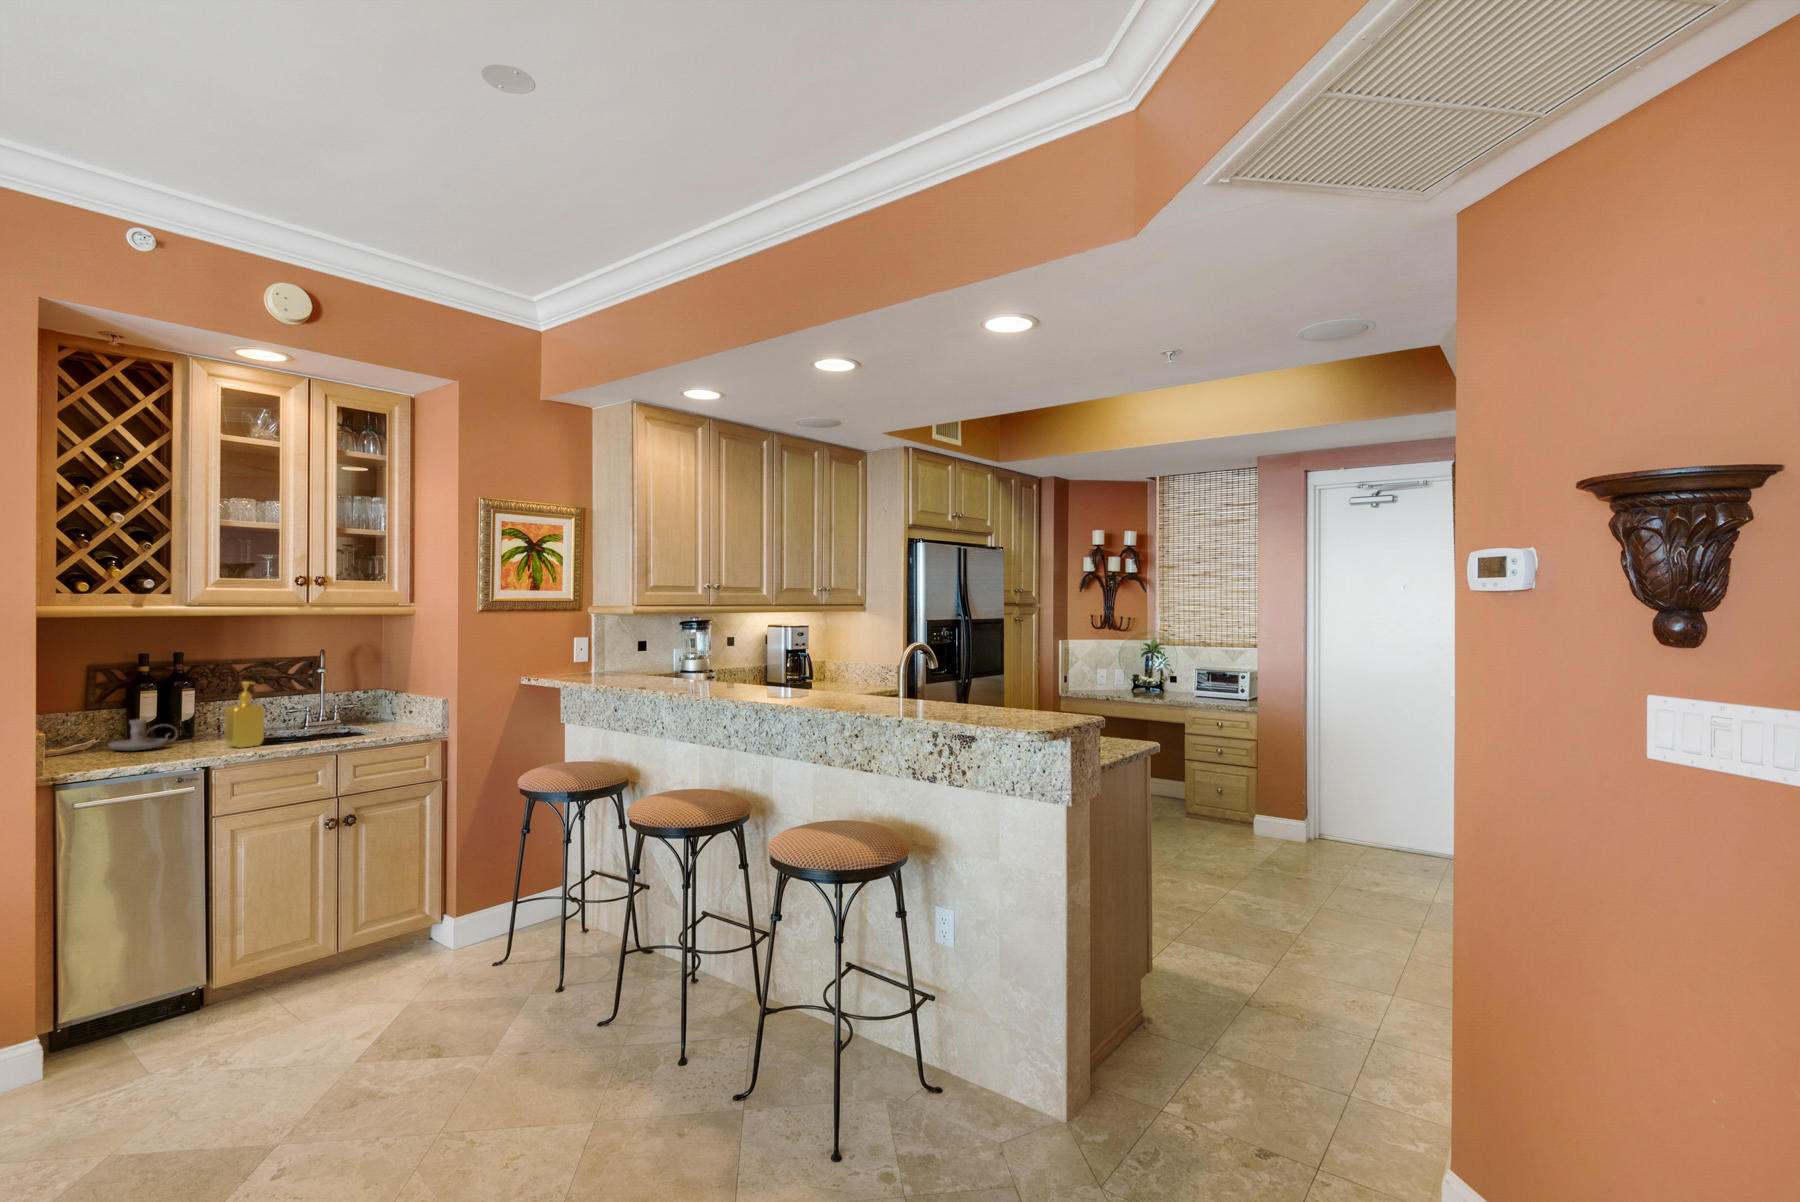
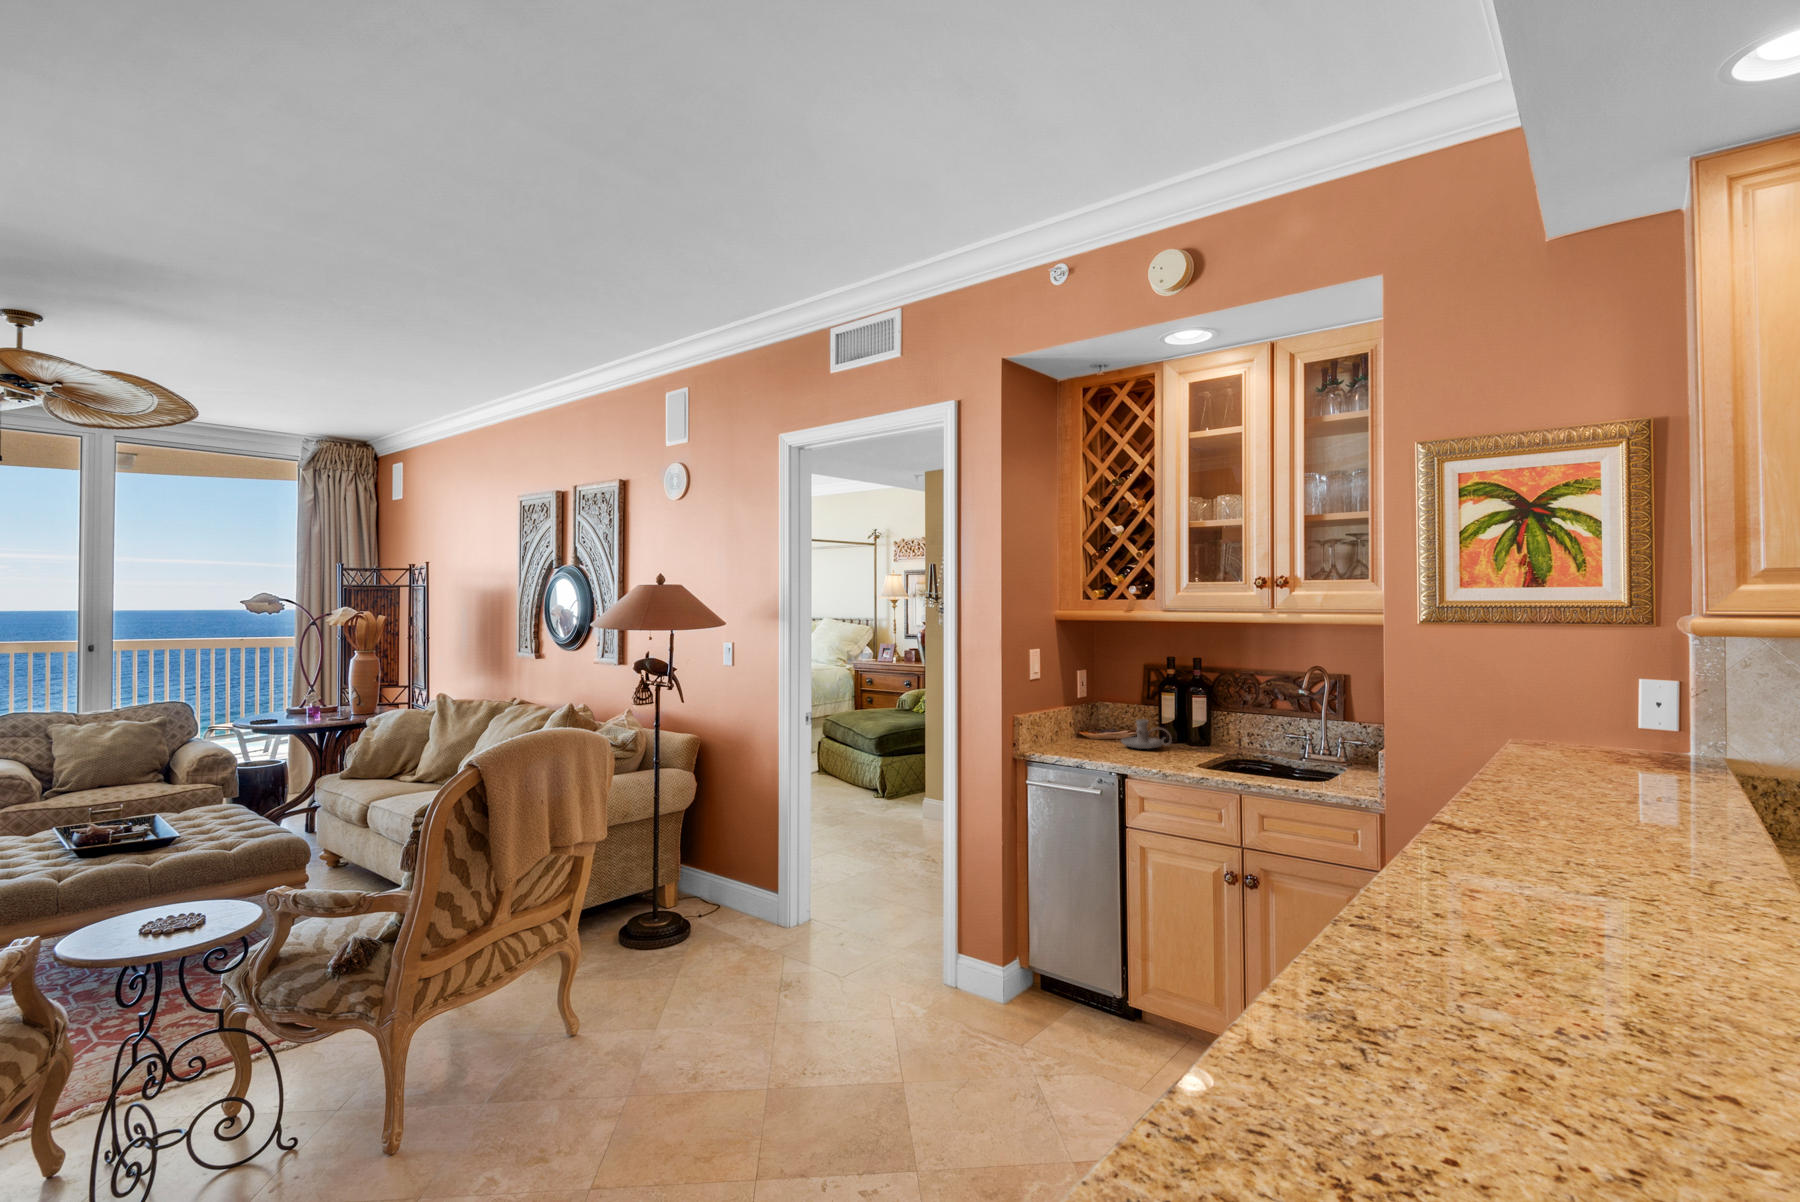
soap dispenser: present [225,682,264,748] -> none [1176,694,1210,765]

